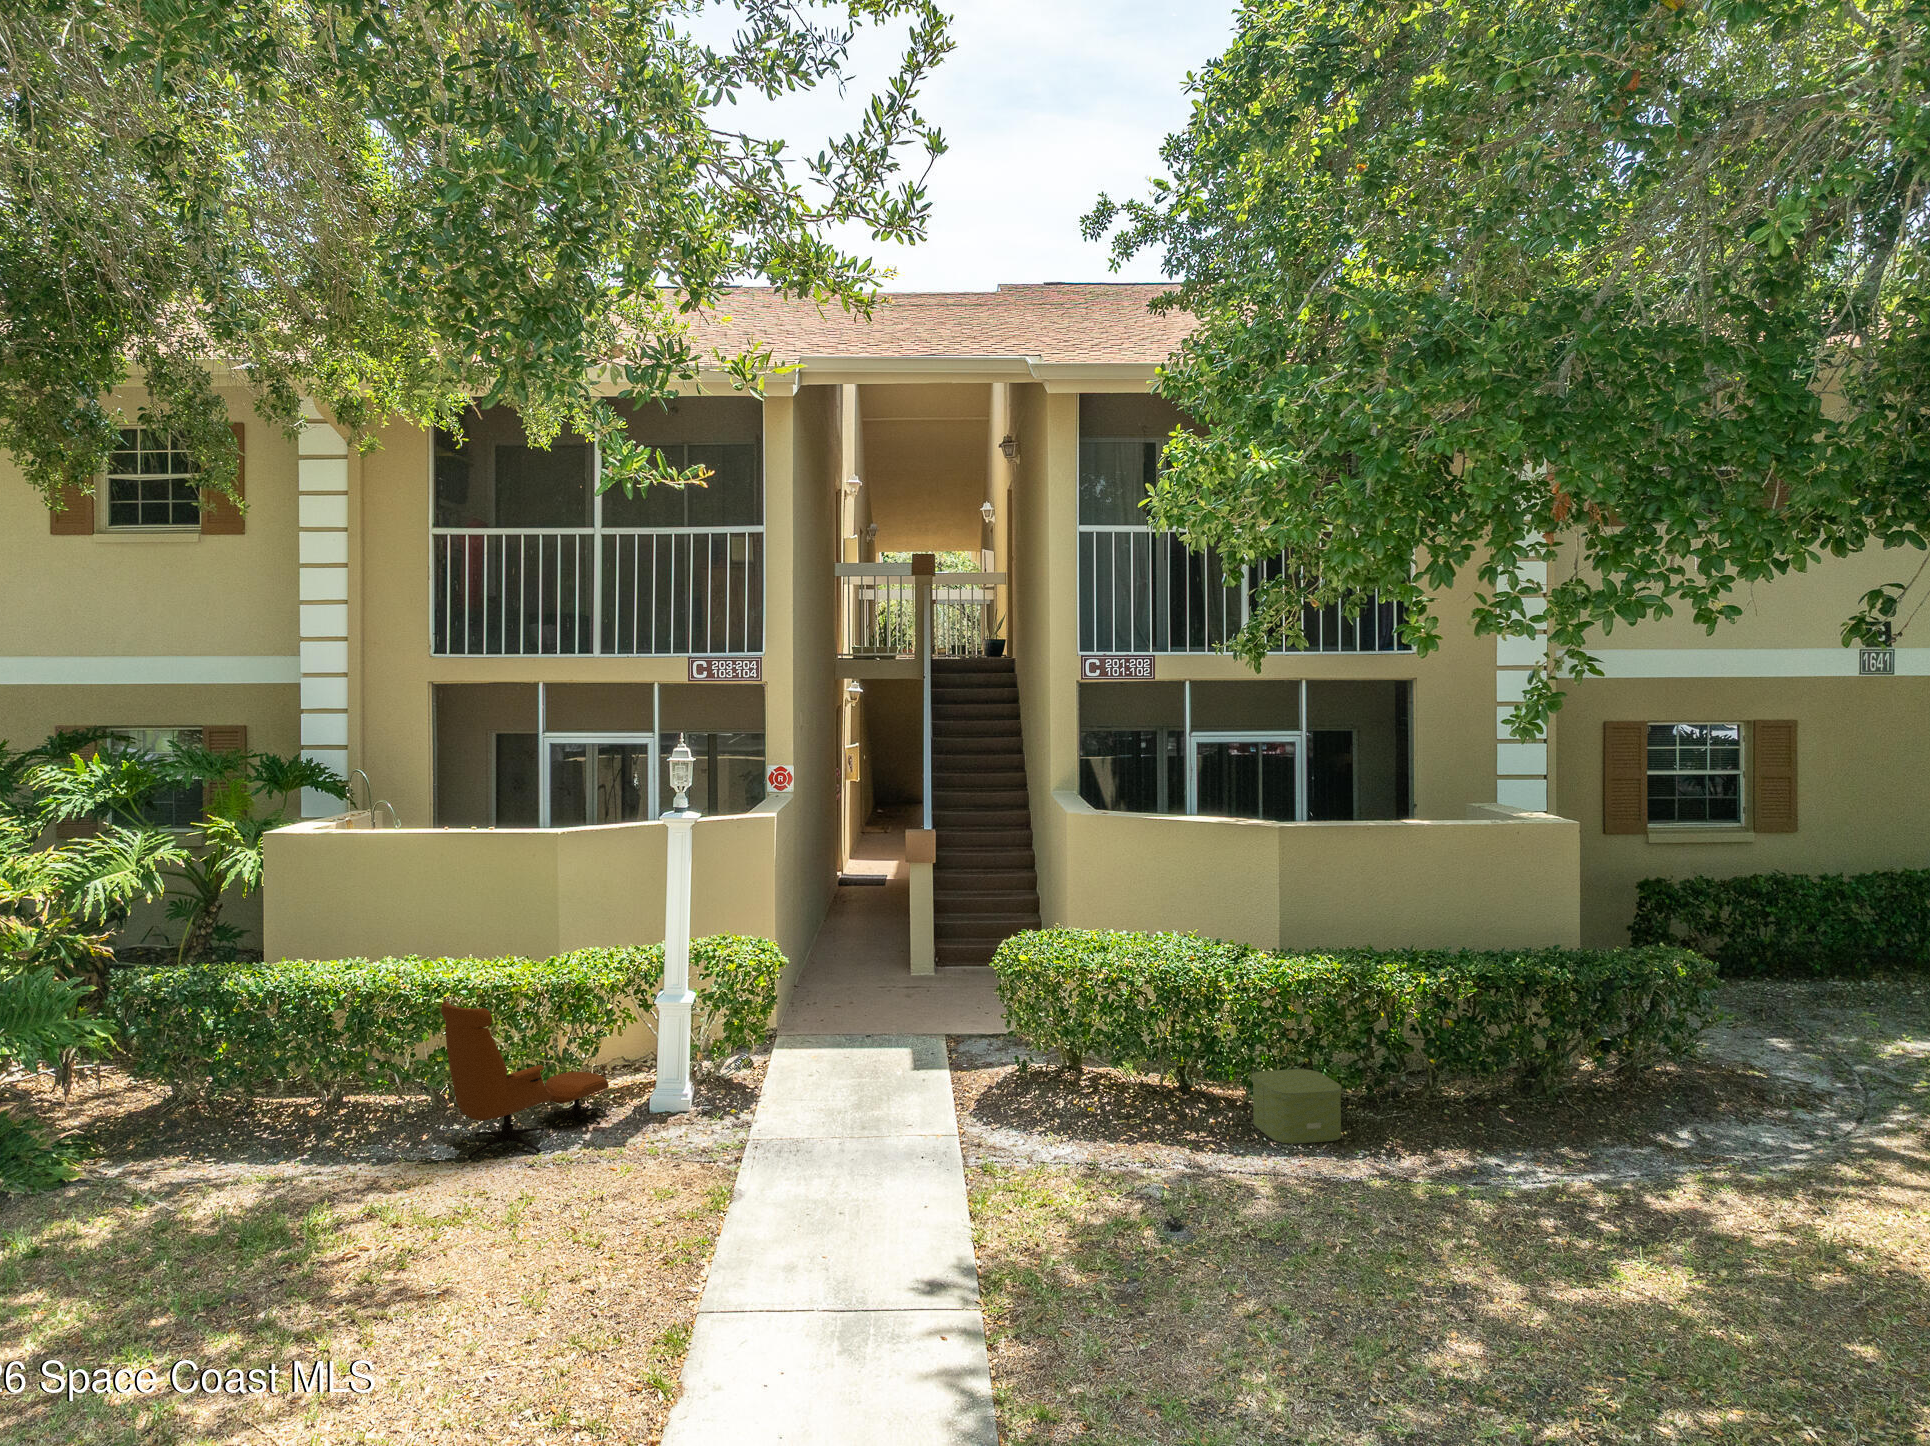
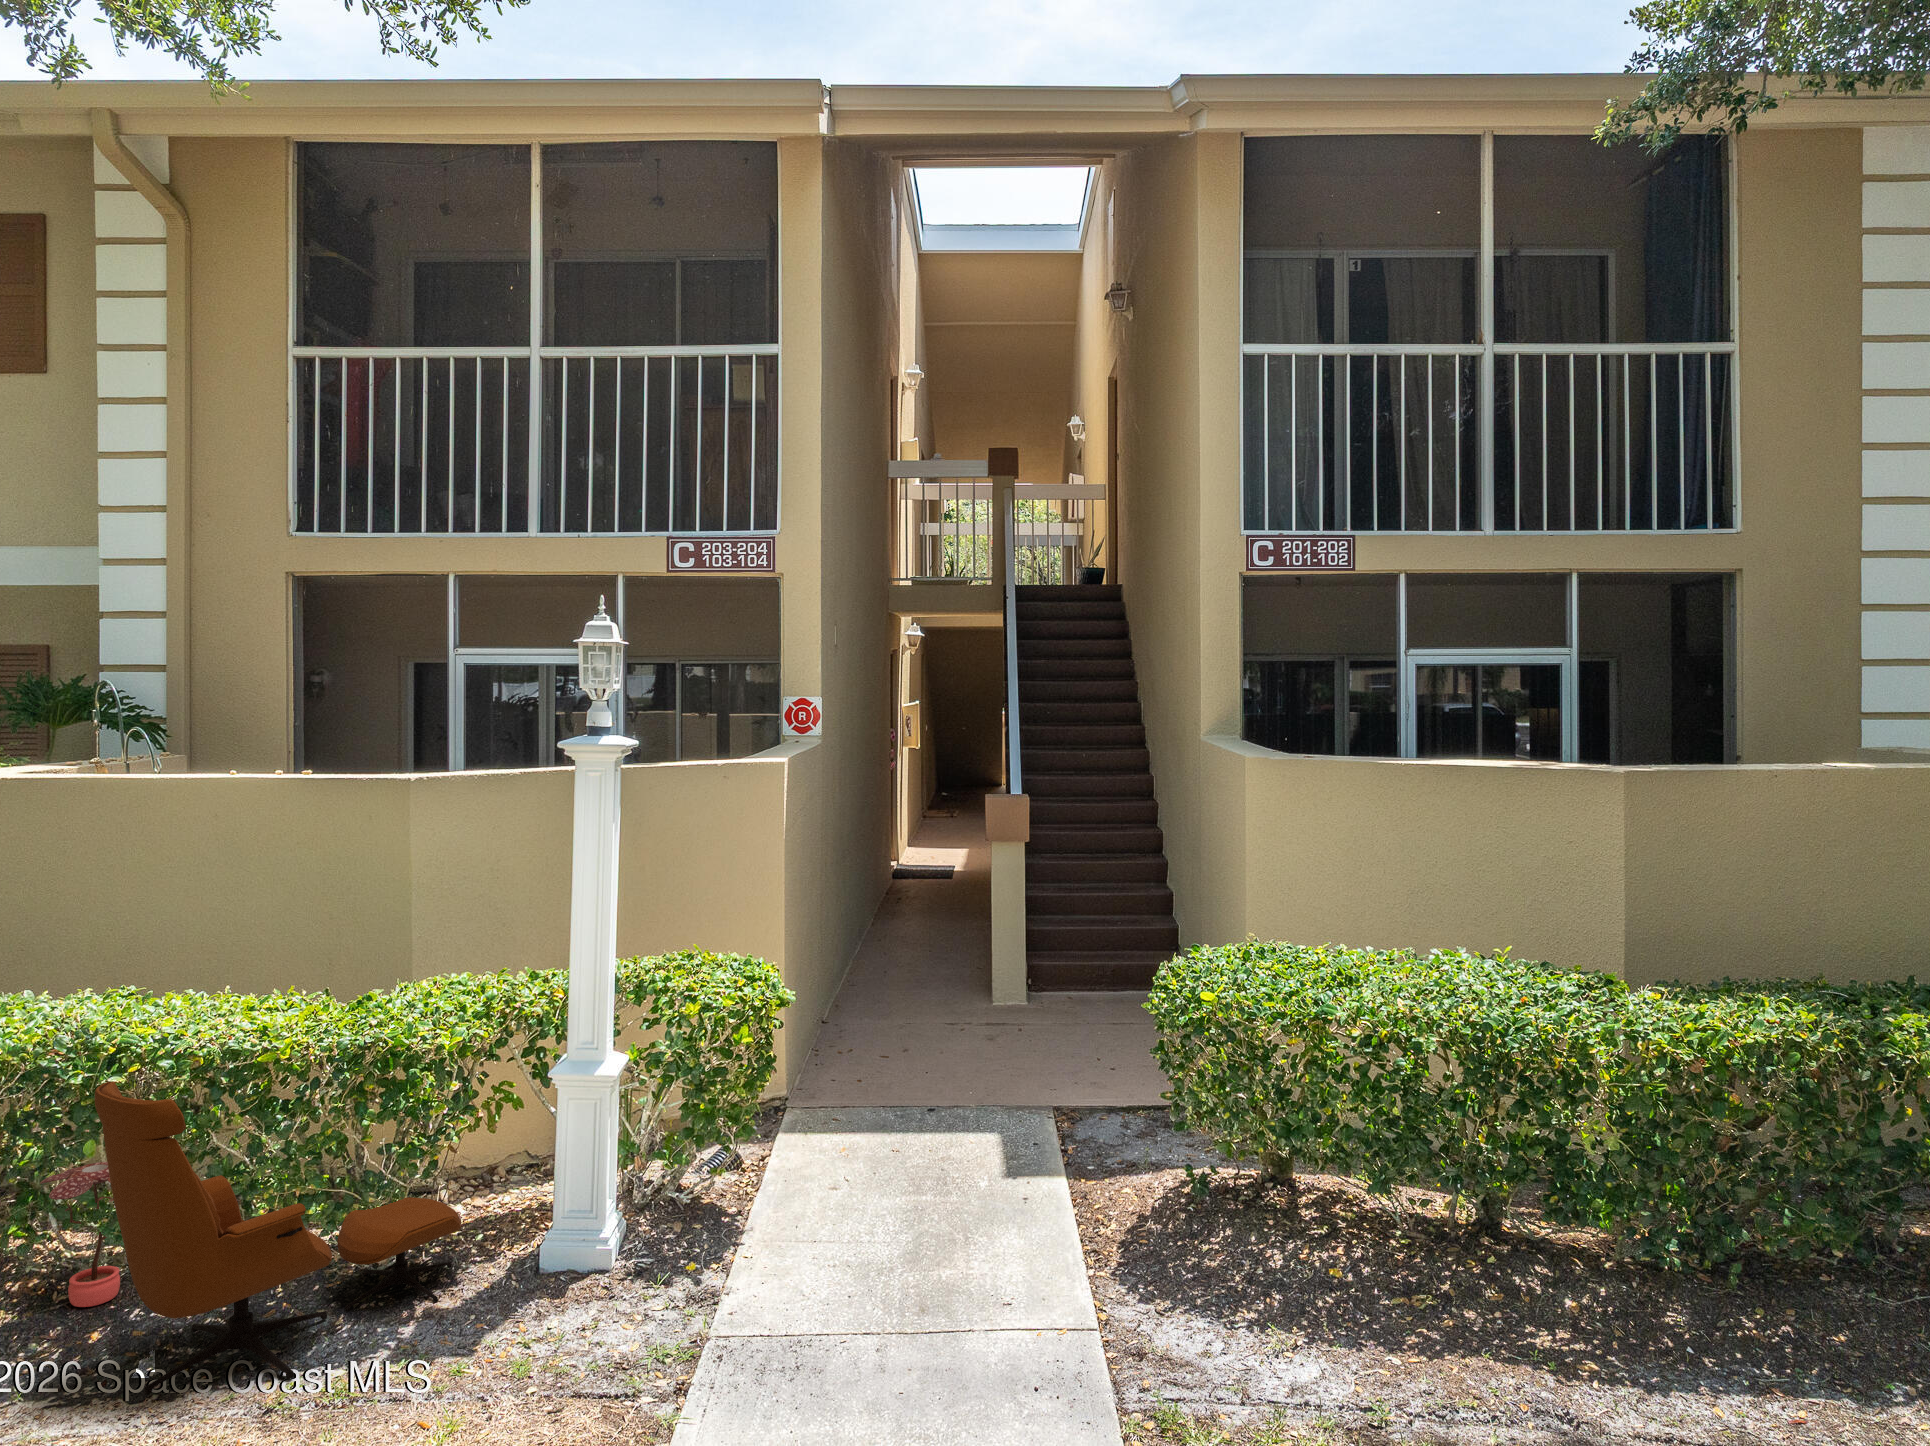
potted plant: none [384,1050,442,1128] -> present [40,1162,120,1307]
storage box: present [1252,1069,1342,1144] -> none [1650,1206,1845,1366]

